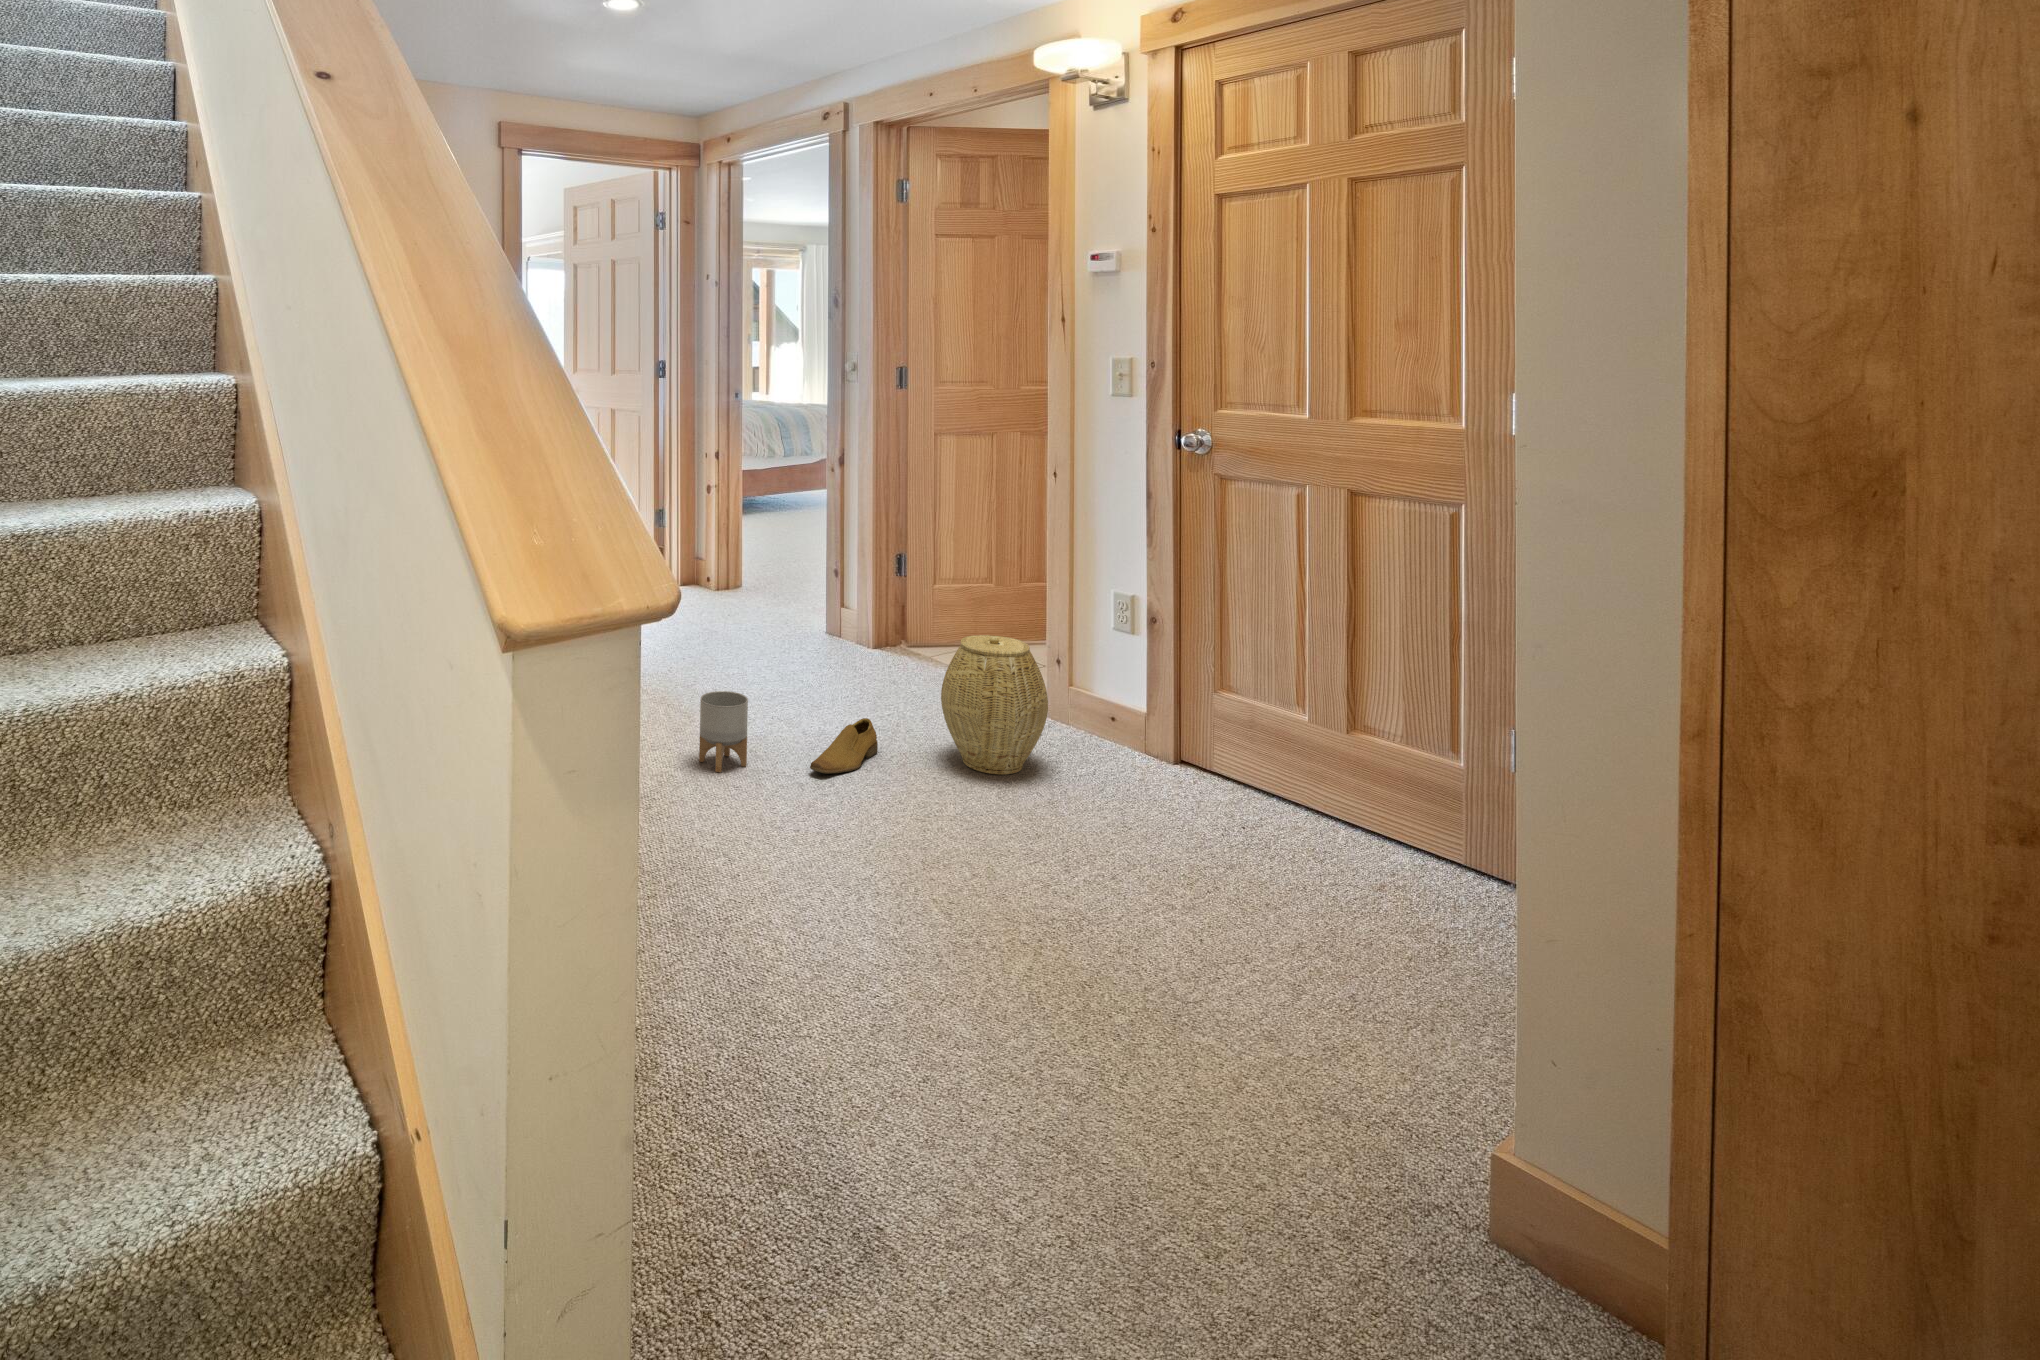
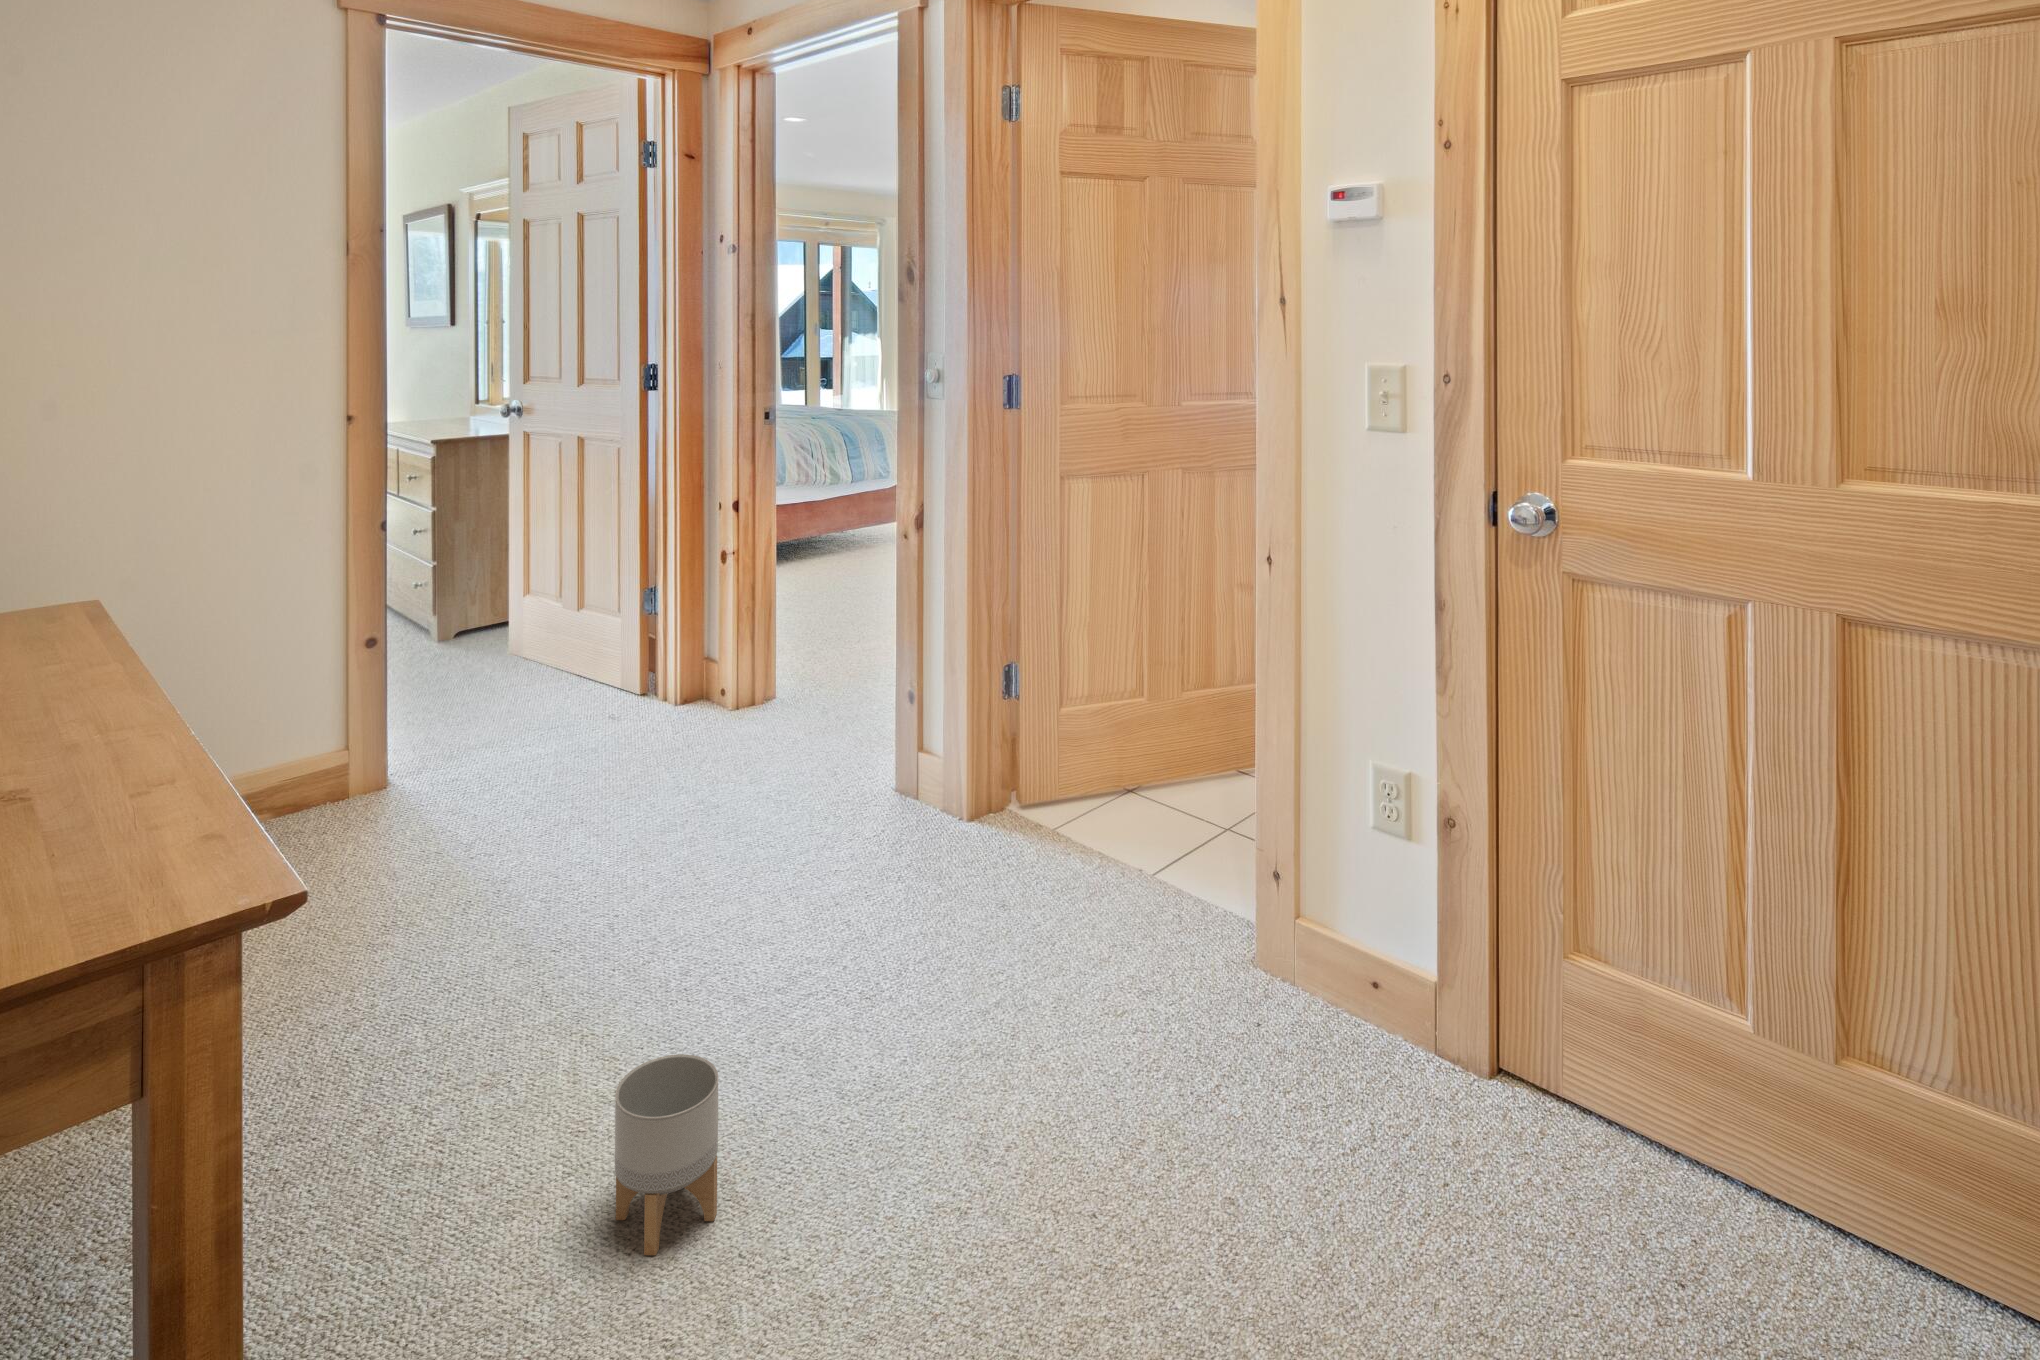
woven basket: present [941,635,1048,775] -> none [1098,877,1291,1162]
shoe: present [810,718,878,773] -> none [846,1056,981,1229]

